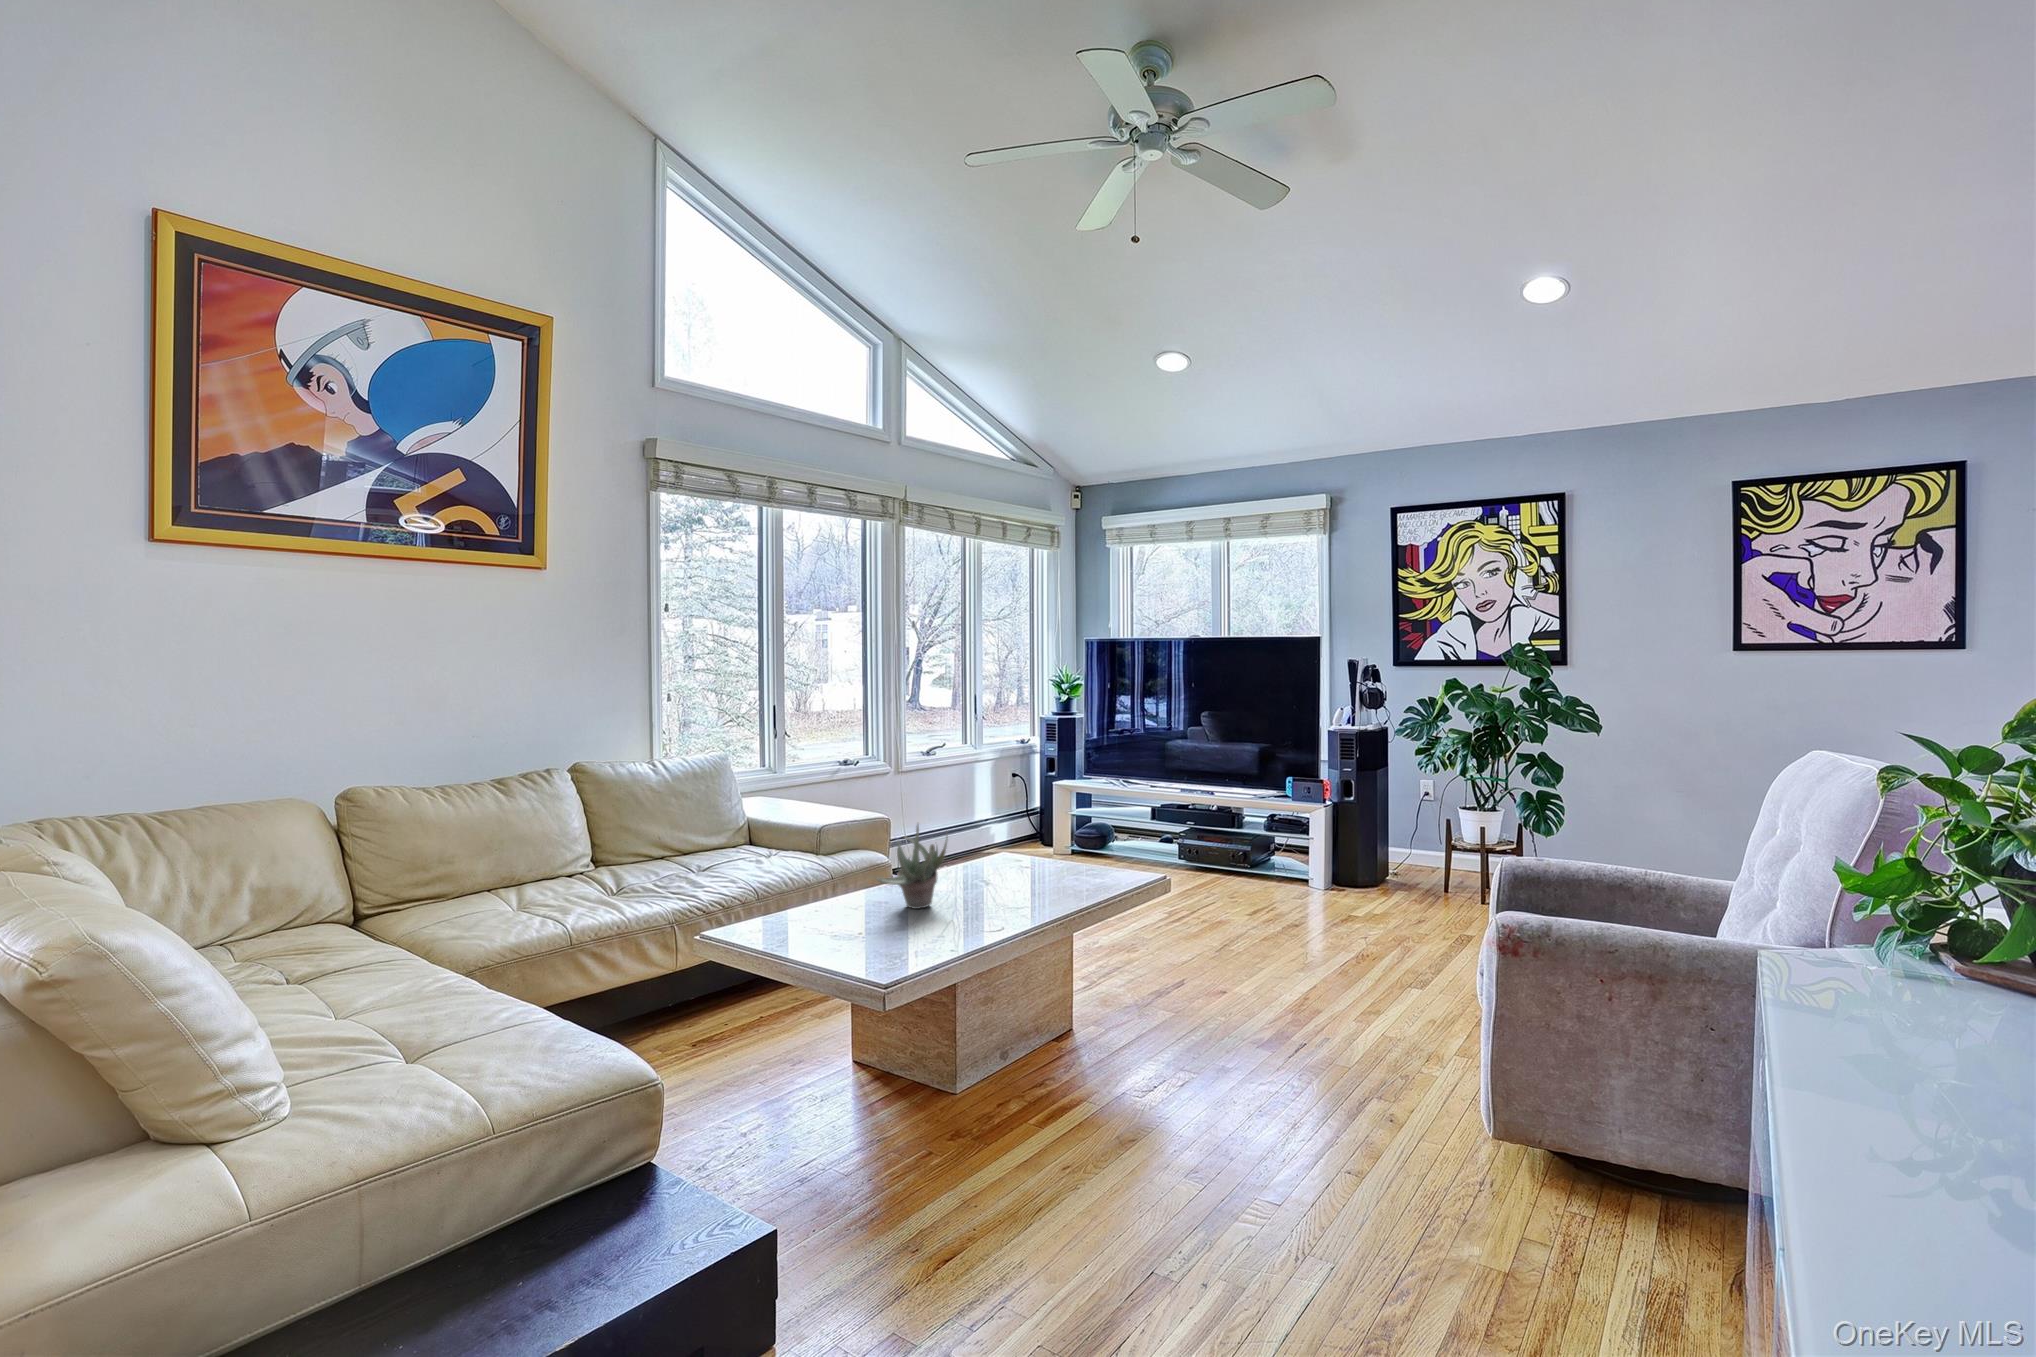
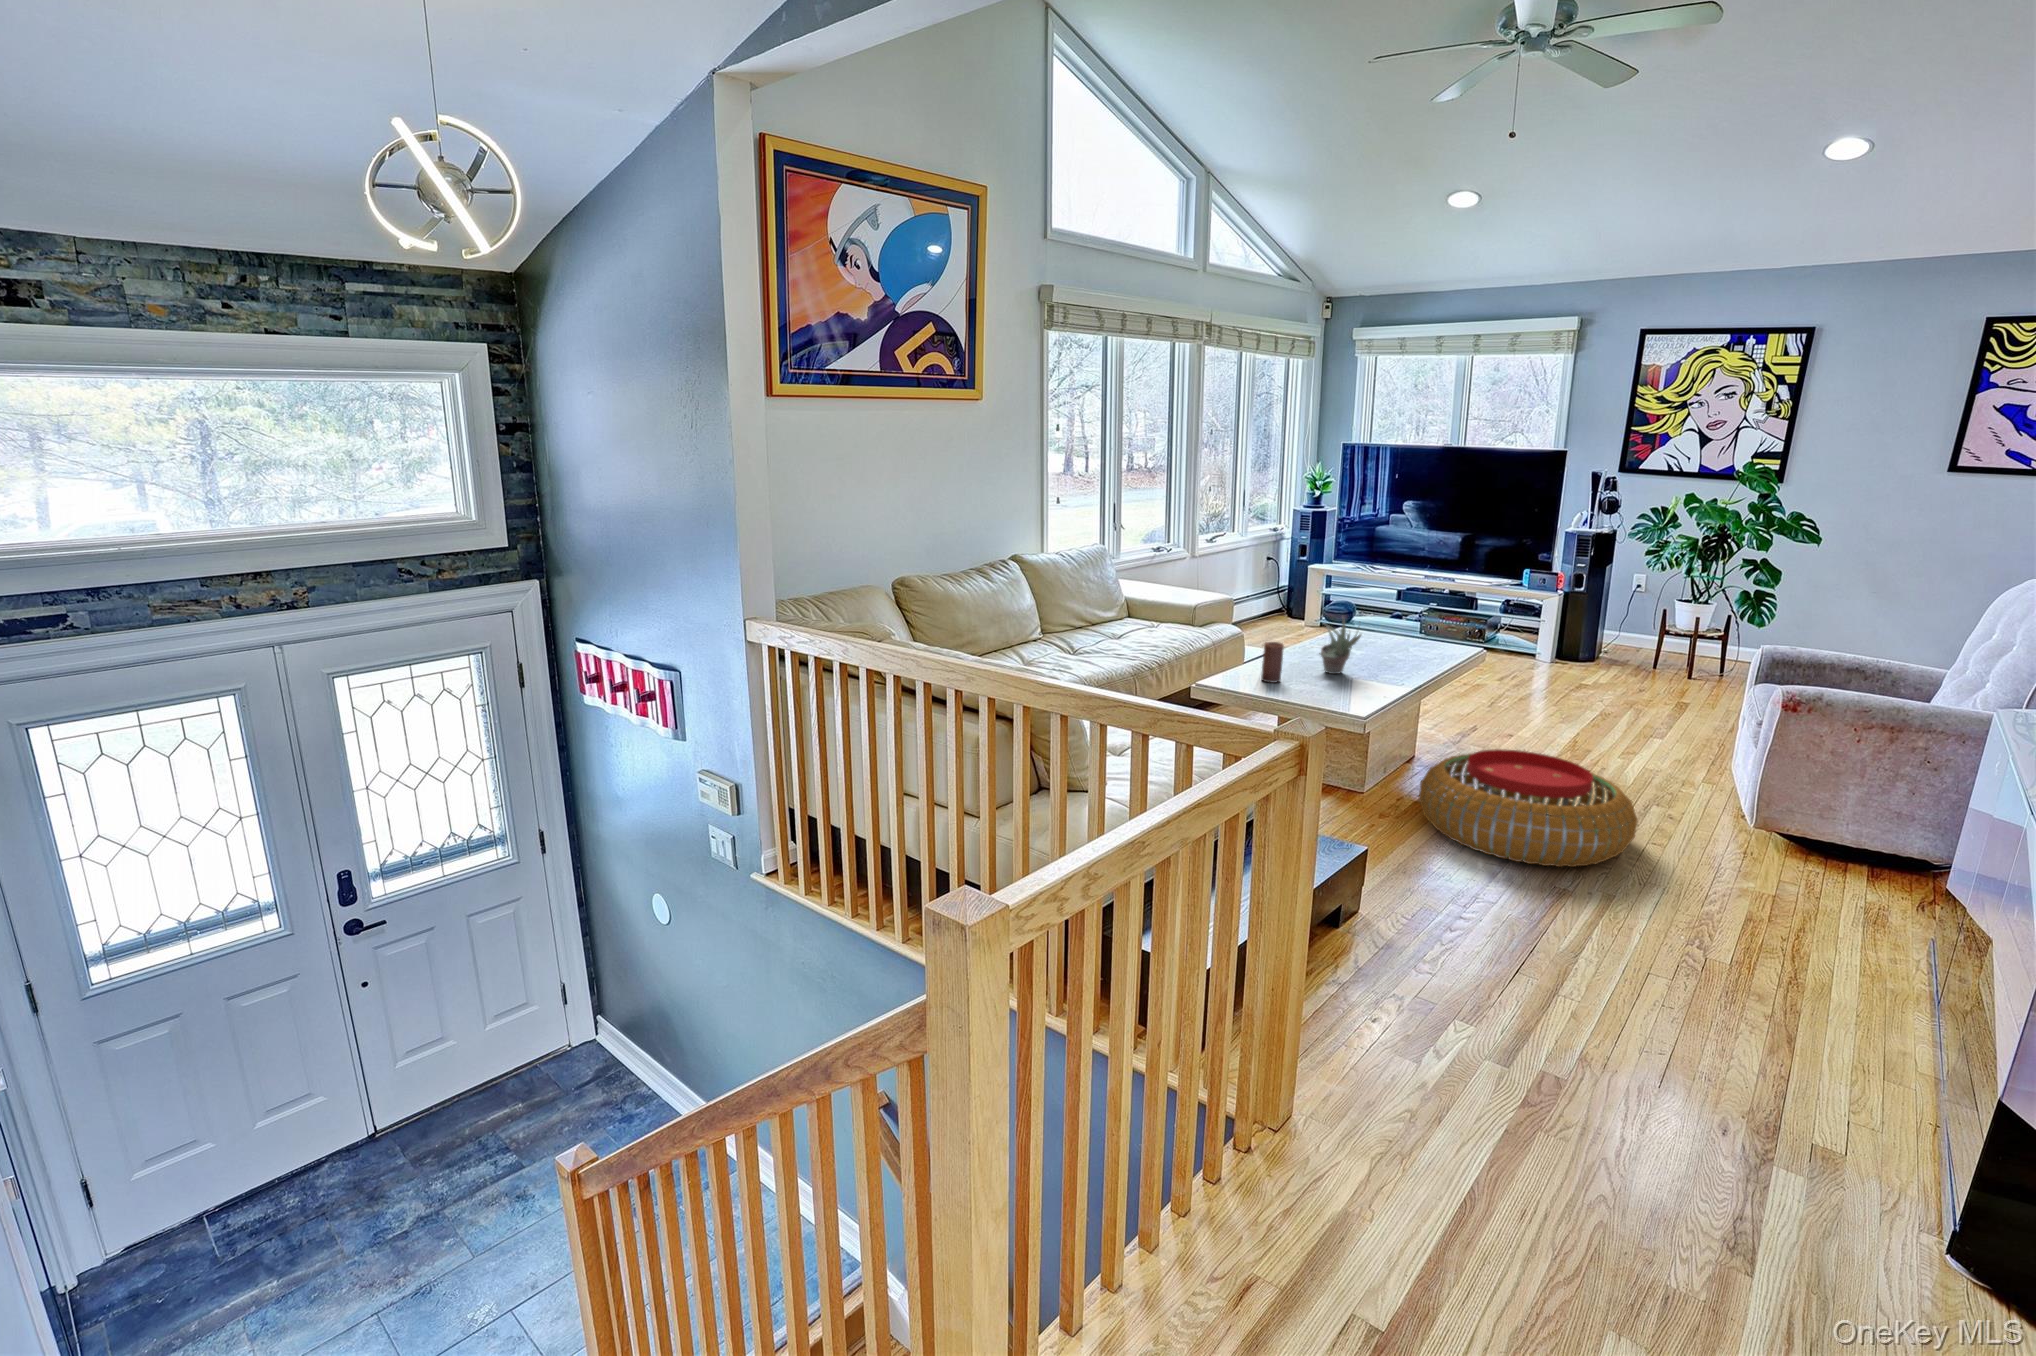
candle: none [795,863,823,924] -> present [1261,642,1284,683]
pouf: none [989,1020,1301,1233] -> present [1419,749,1638,867]

